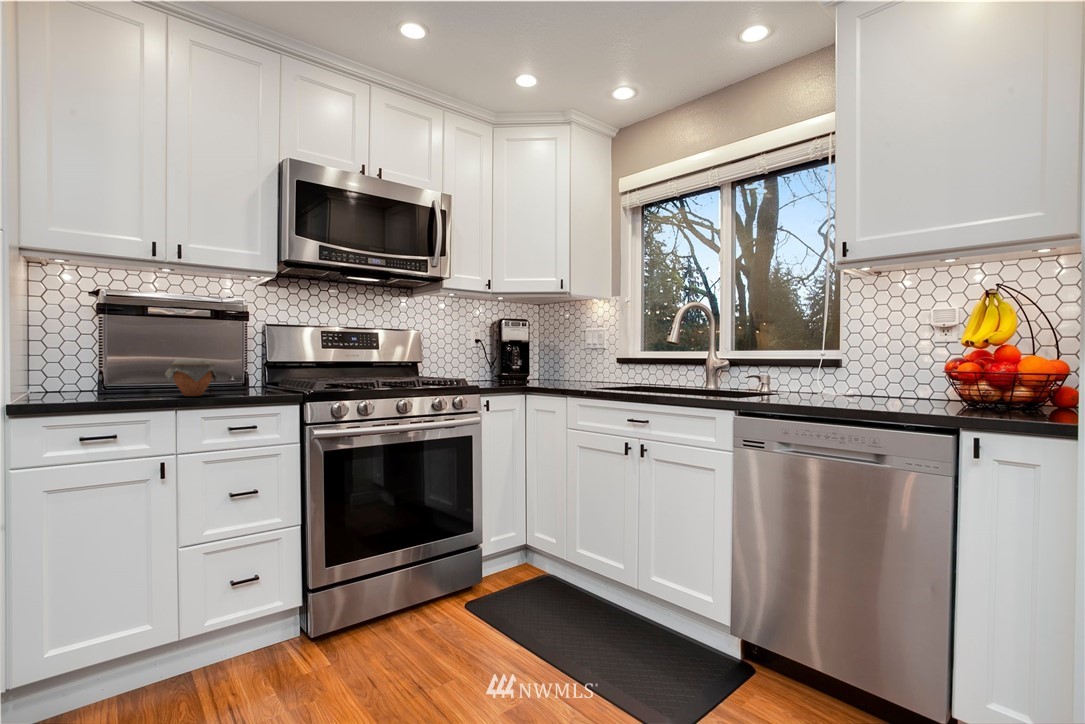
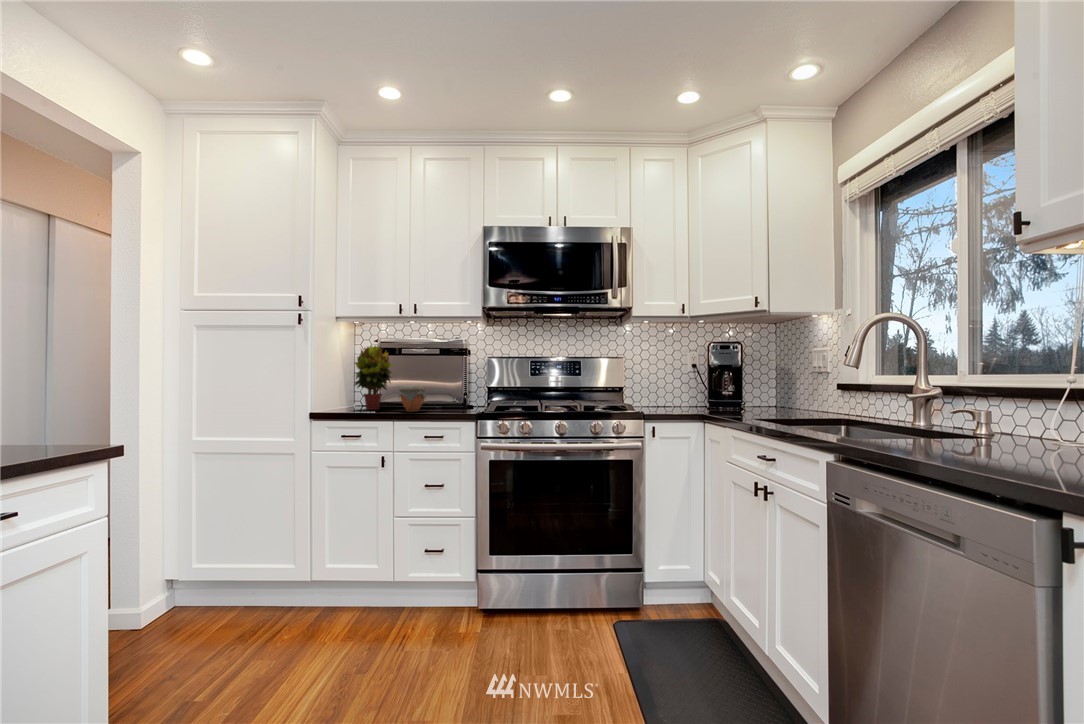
potted plant: none [59,296,142,396] -> present [354,345,393,410]

